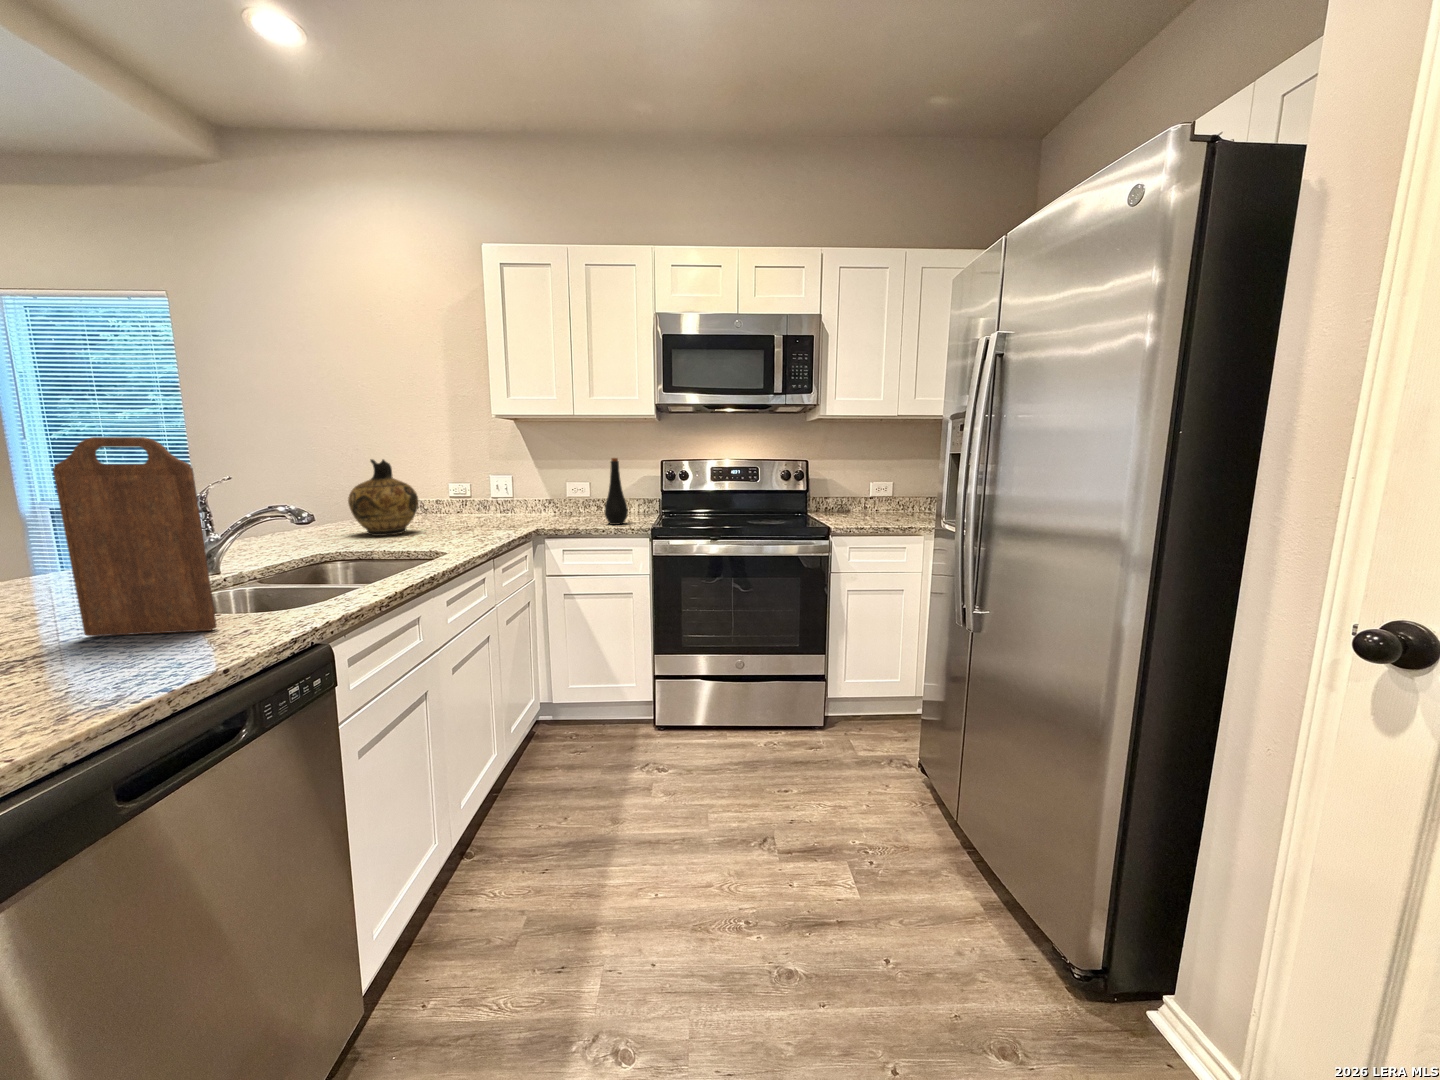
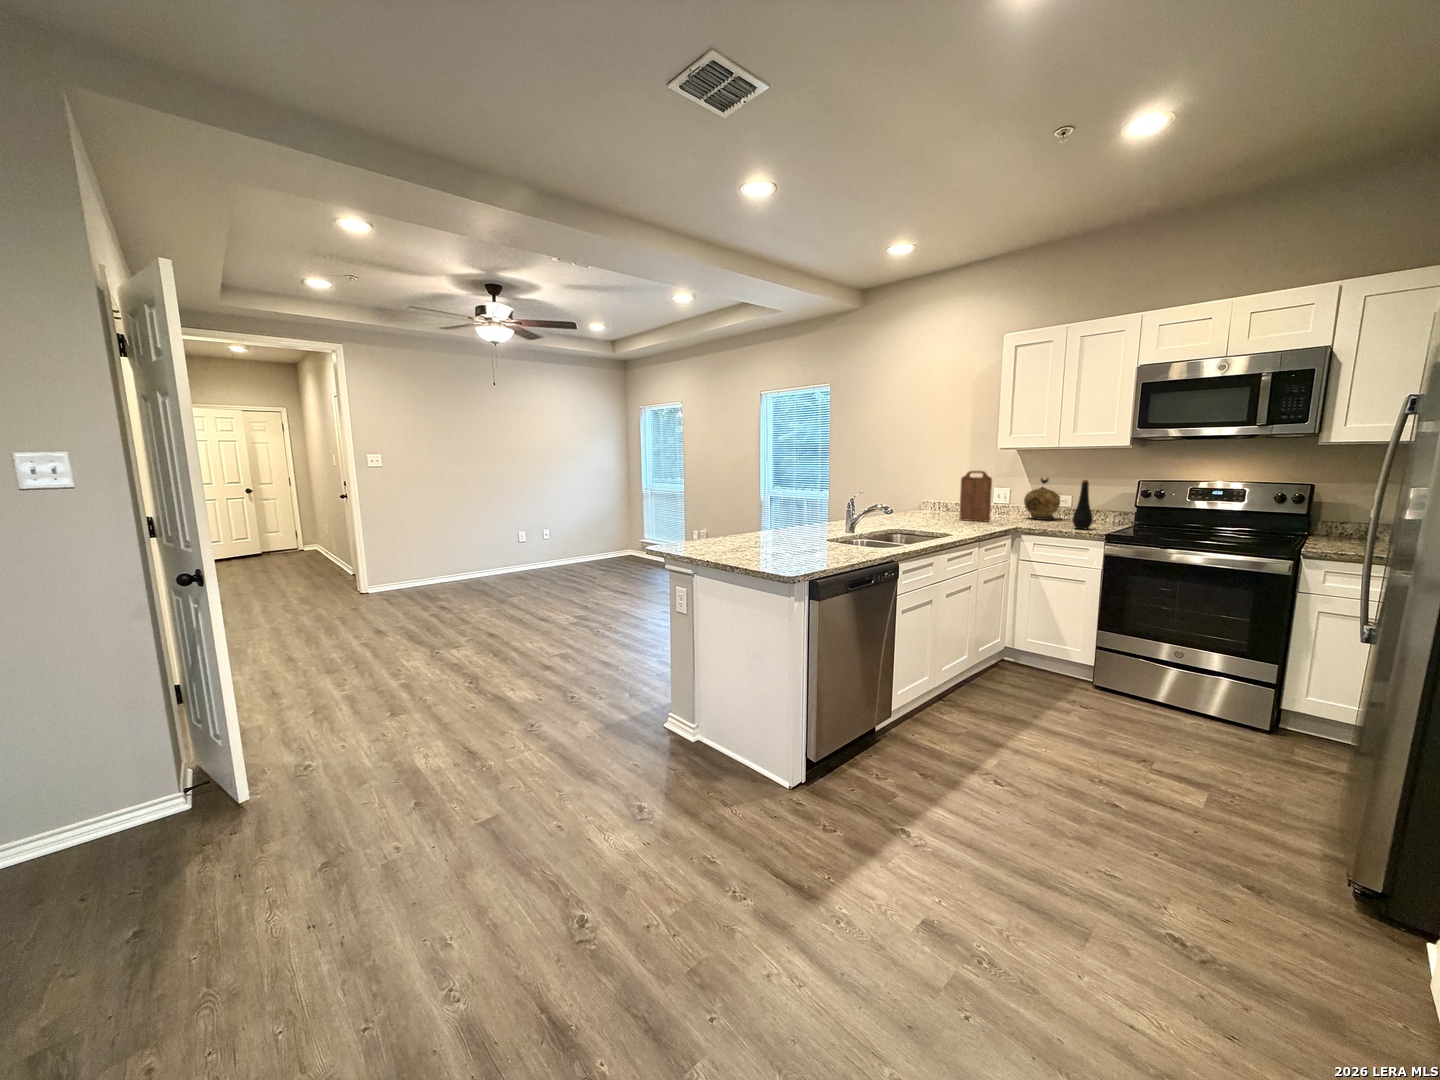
cutting board: present [53,437,216,636] -> present [960,471,992,522]
ceramic jug: present [348,459,418,536] -> present [1024,478,1060,520]

